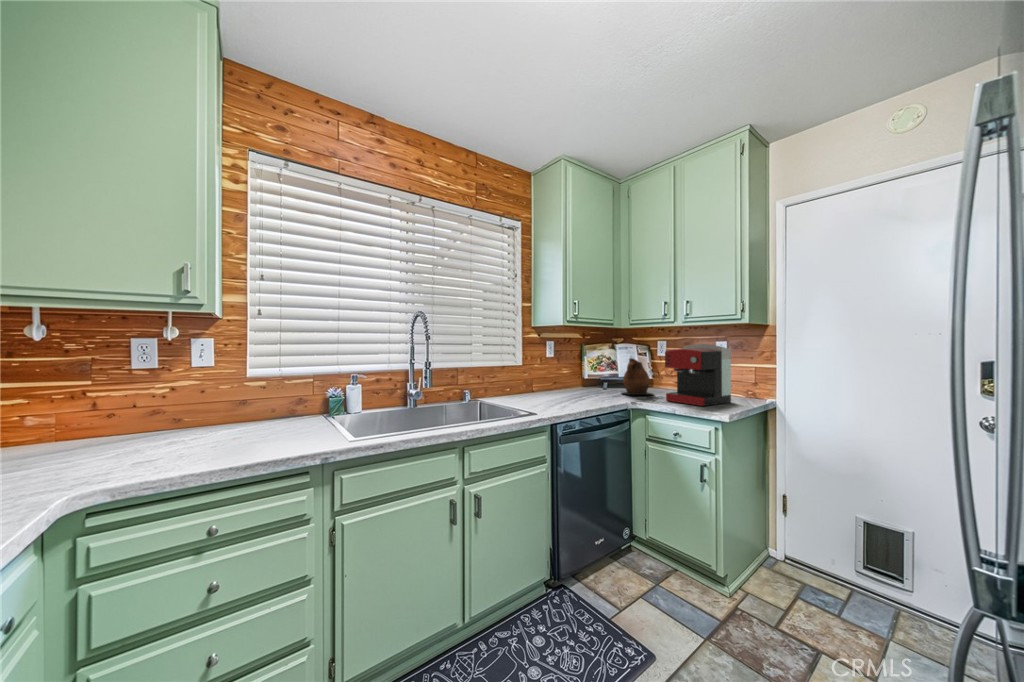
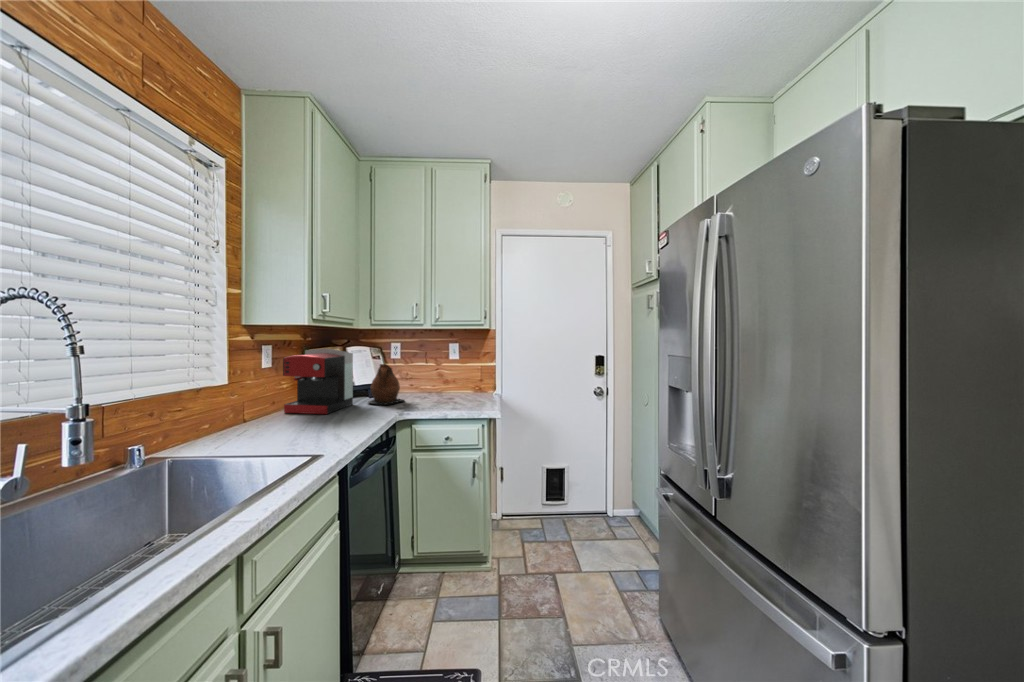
coffee maker: present [665,344,731,406] -> present [283,348,353,414]

